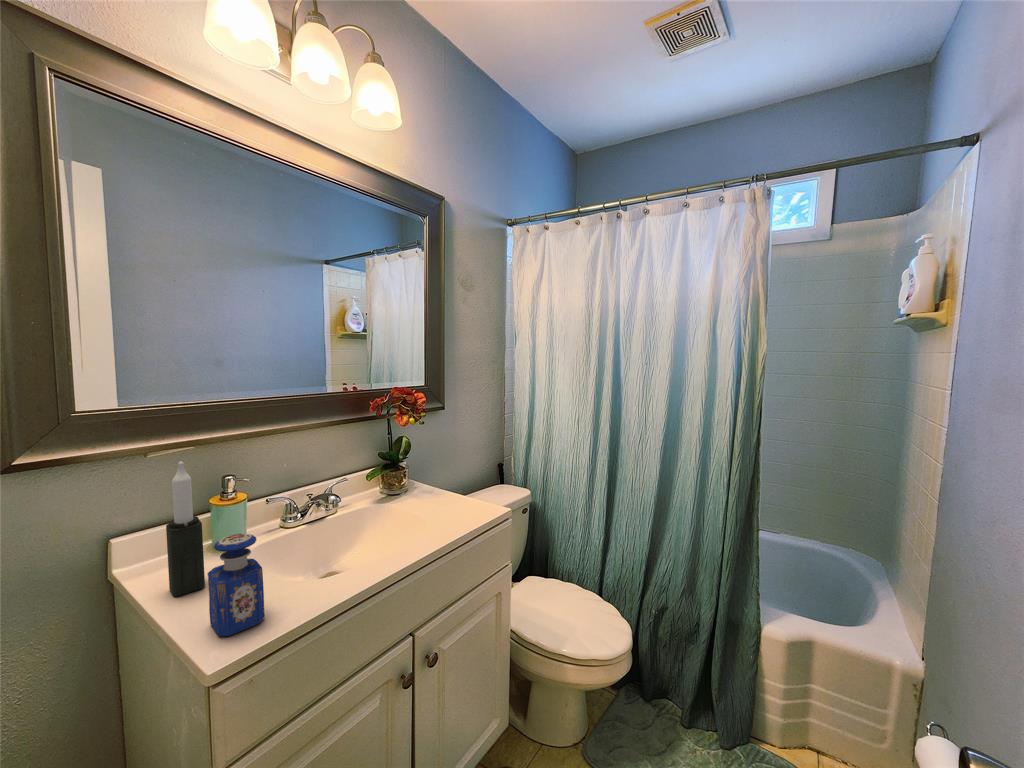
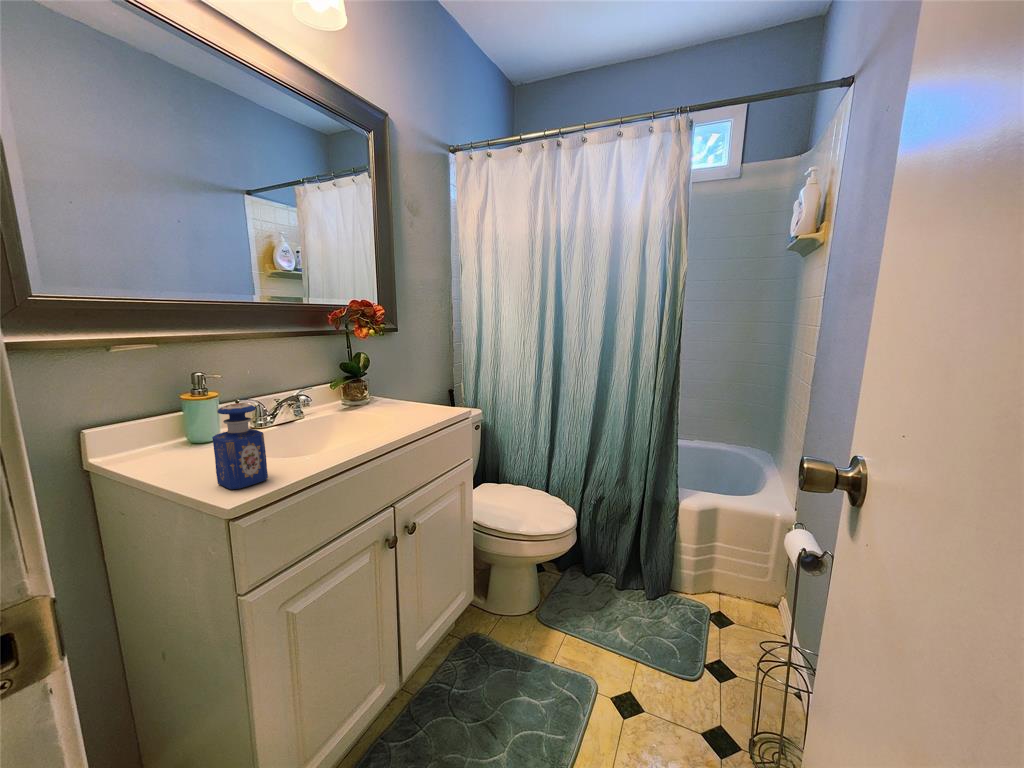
candle: present [166,461,205,596] -> none [154,346,198,472]

